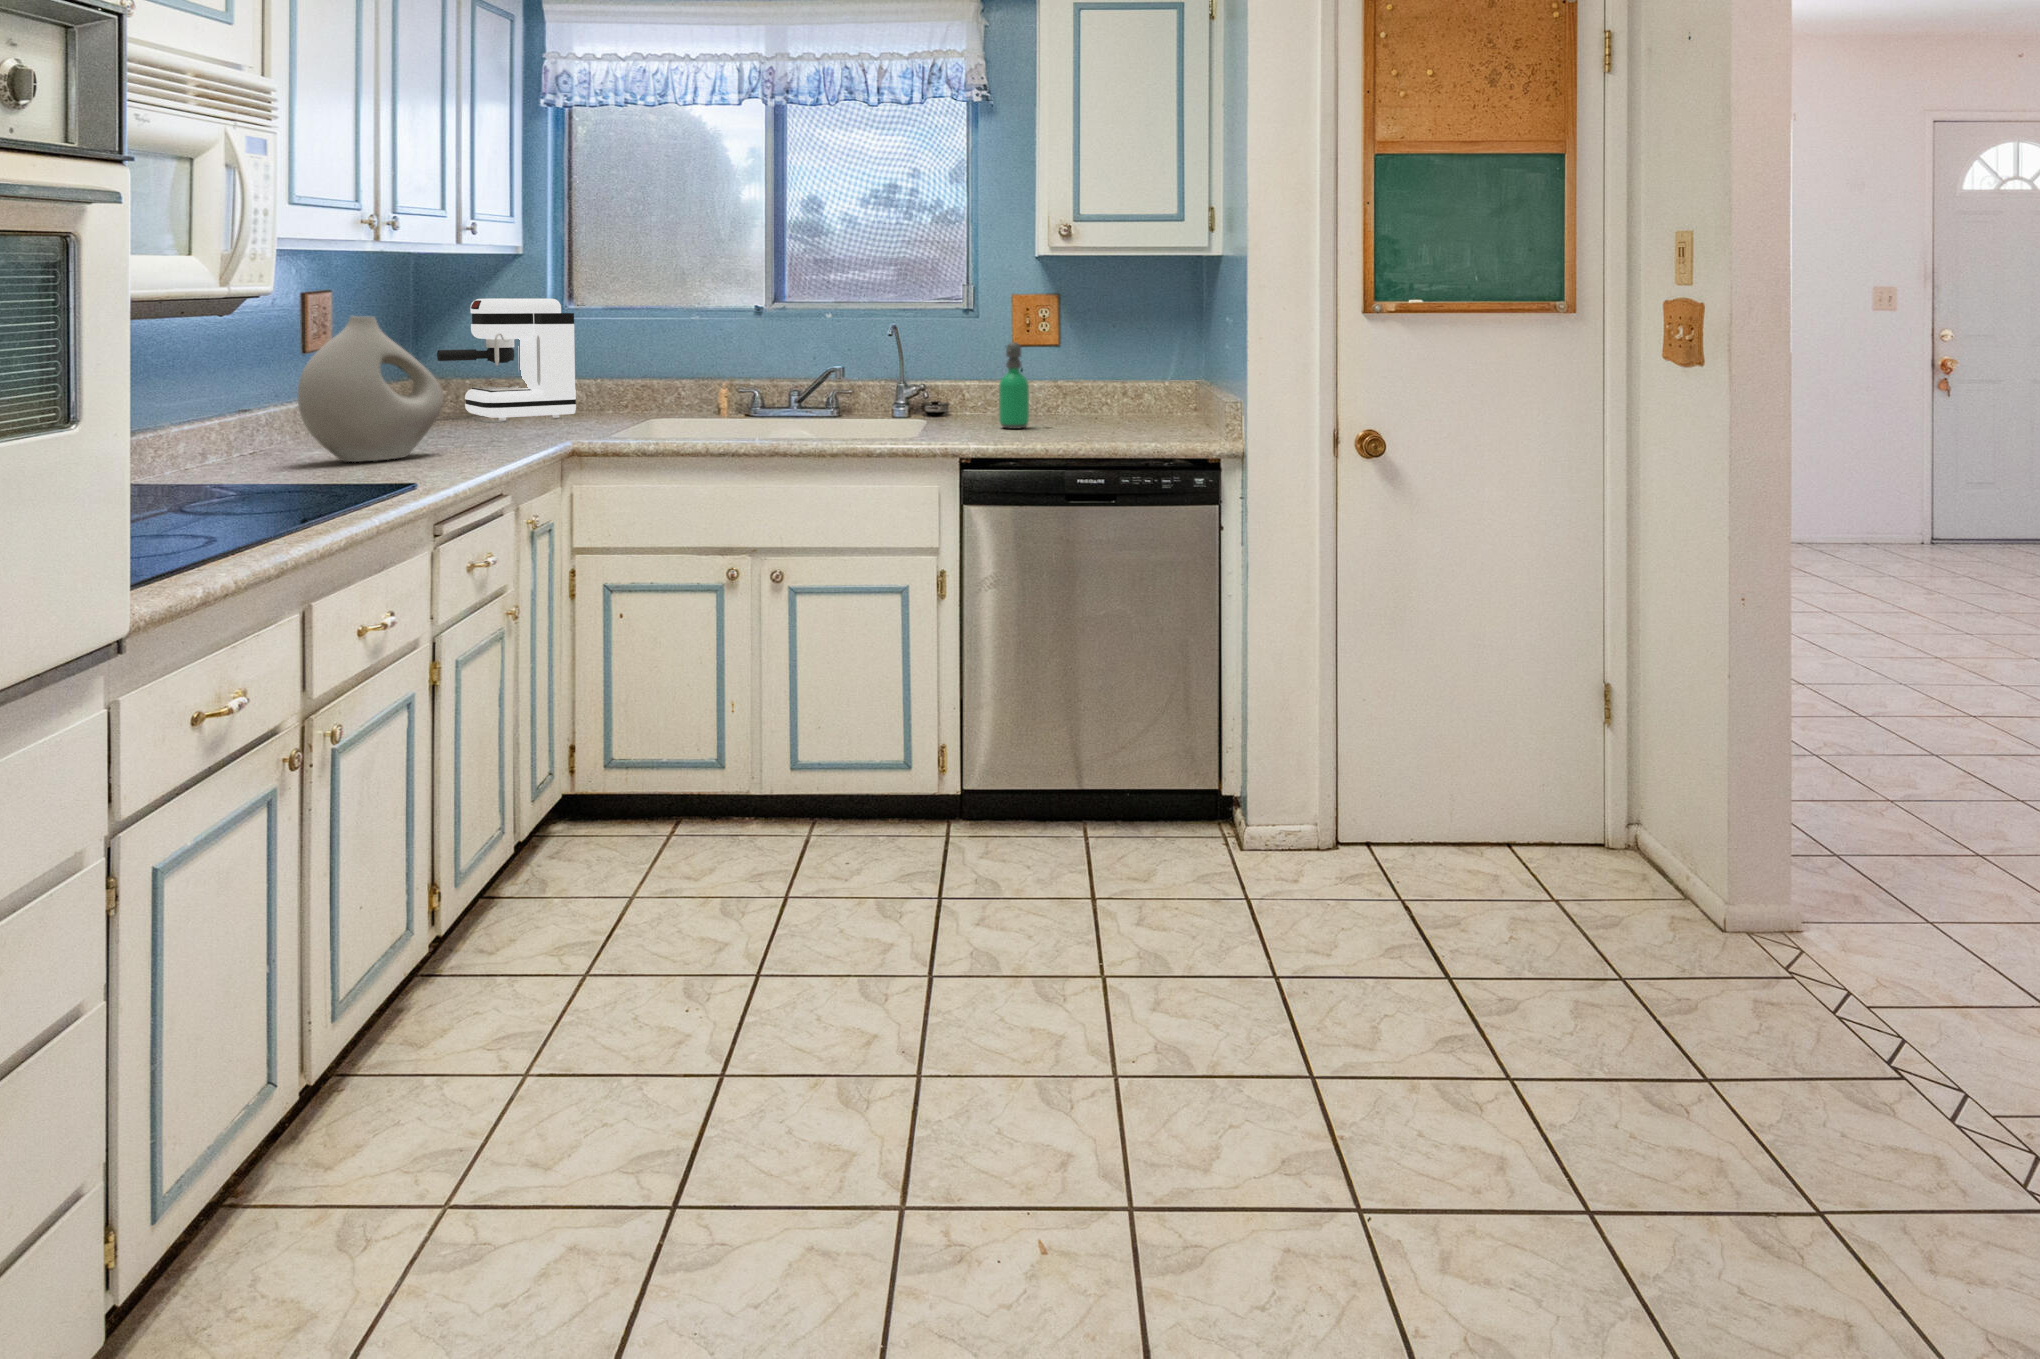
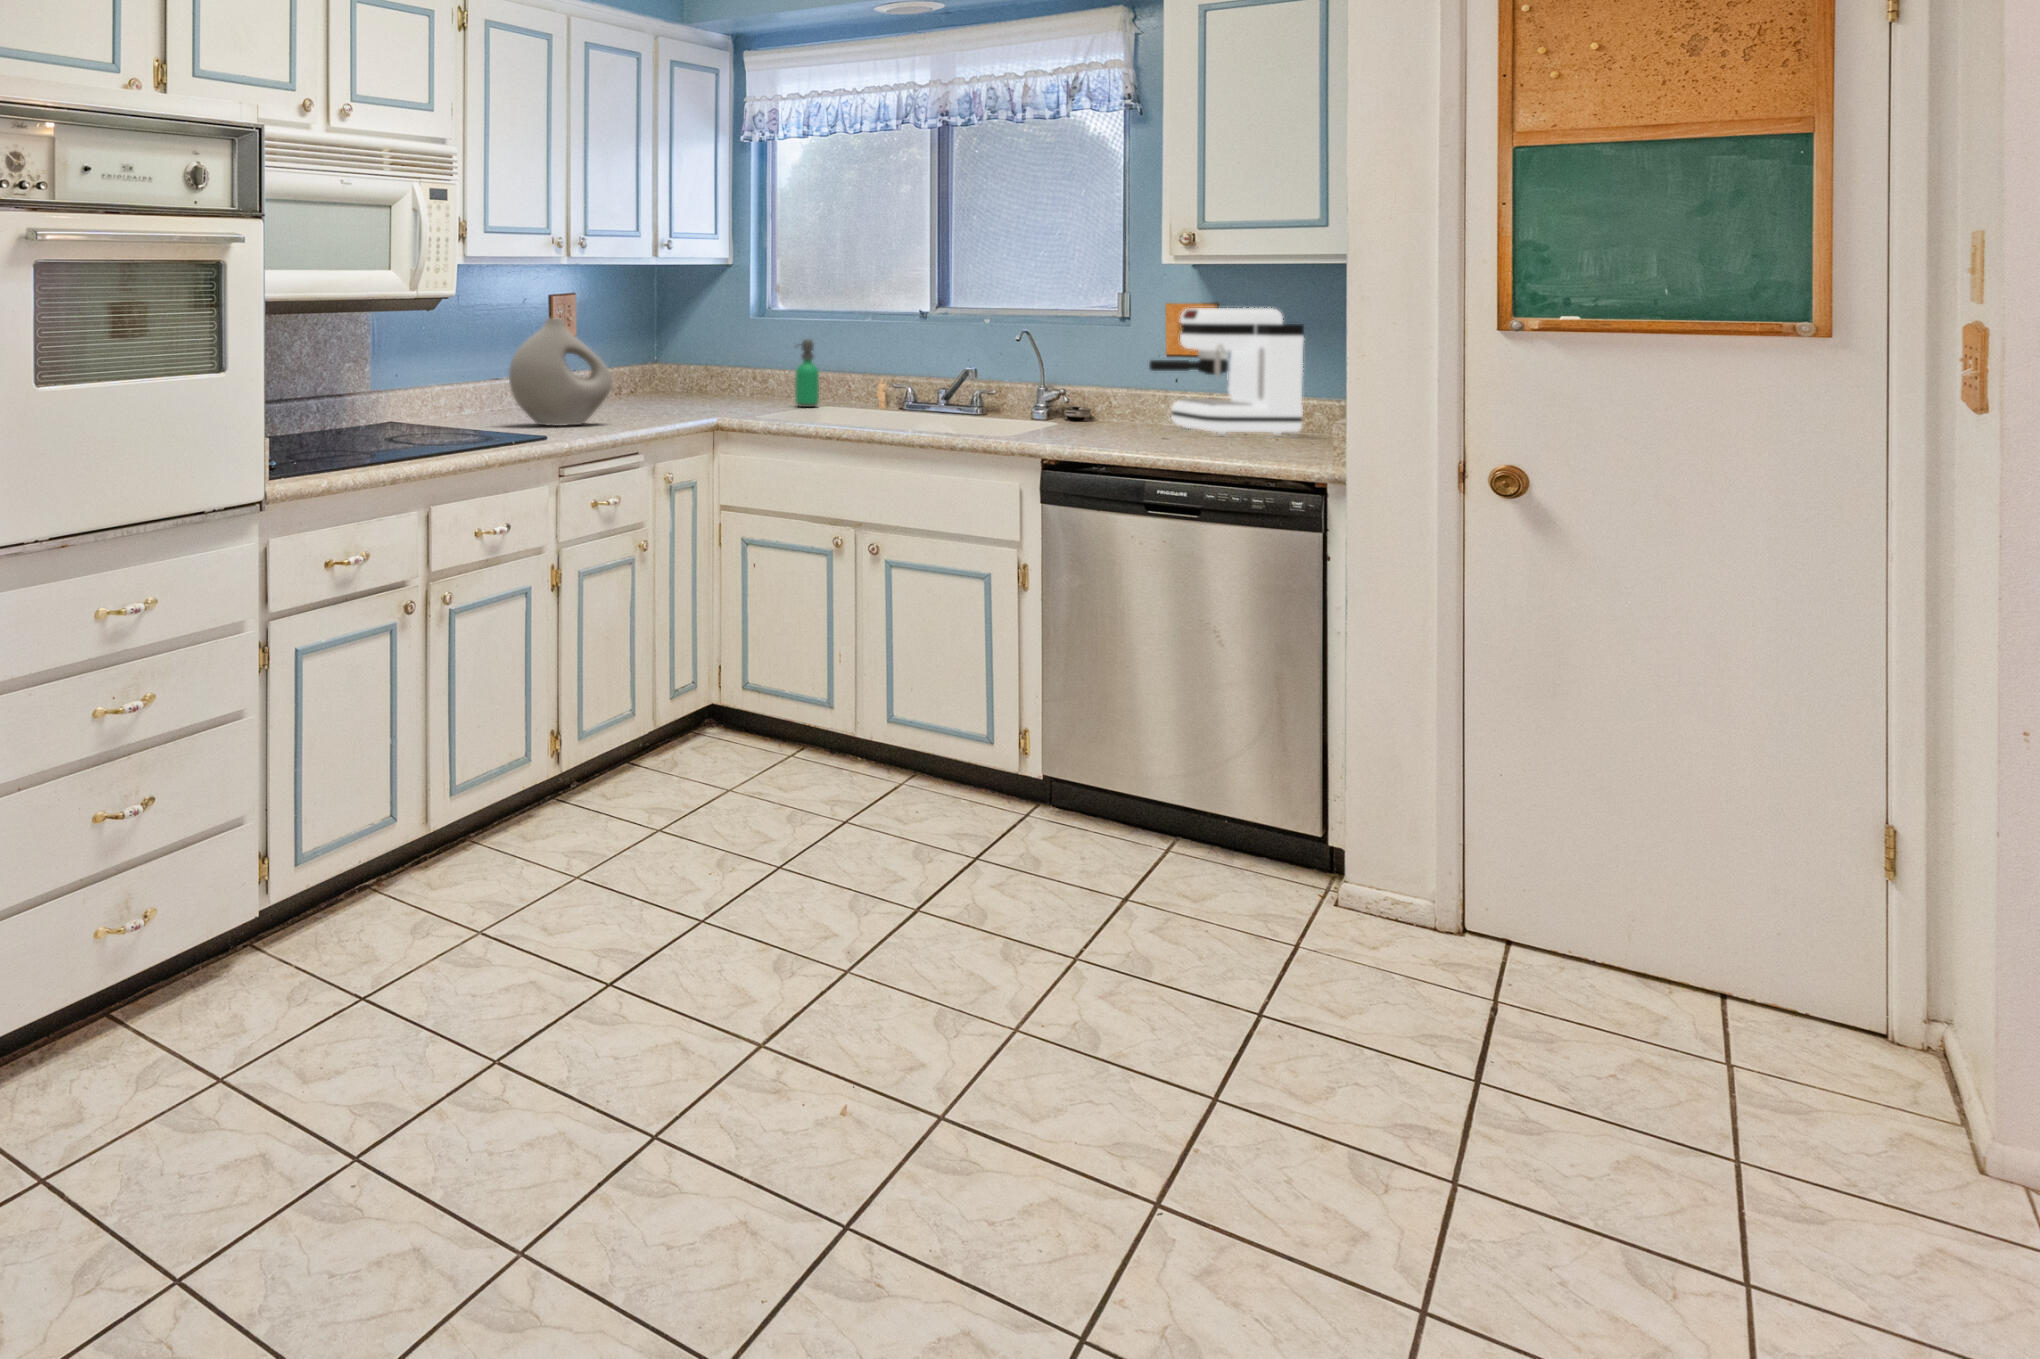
coffee maker: present [437,299,576,421] -> present [1149,308,1304,435]
soap dispenser: present [999,342,1029,429] -> present [795,339,819,407]

